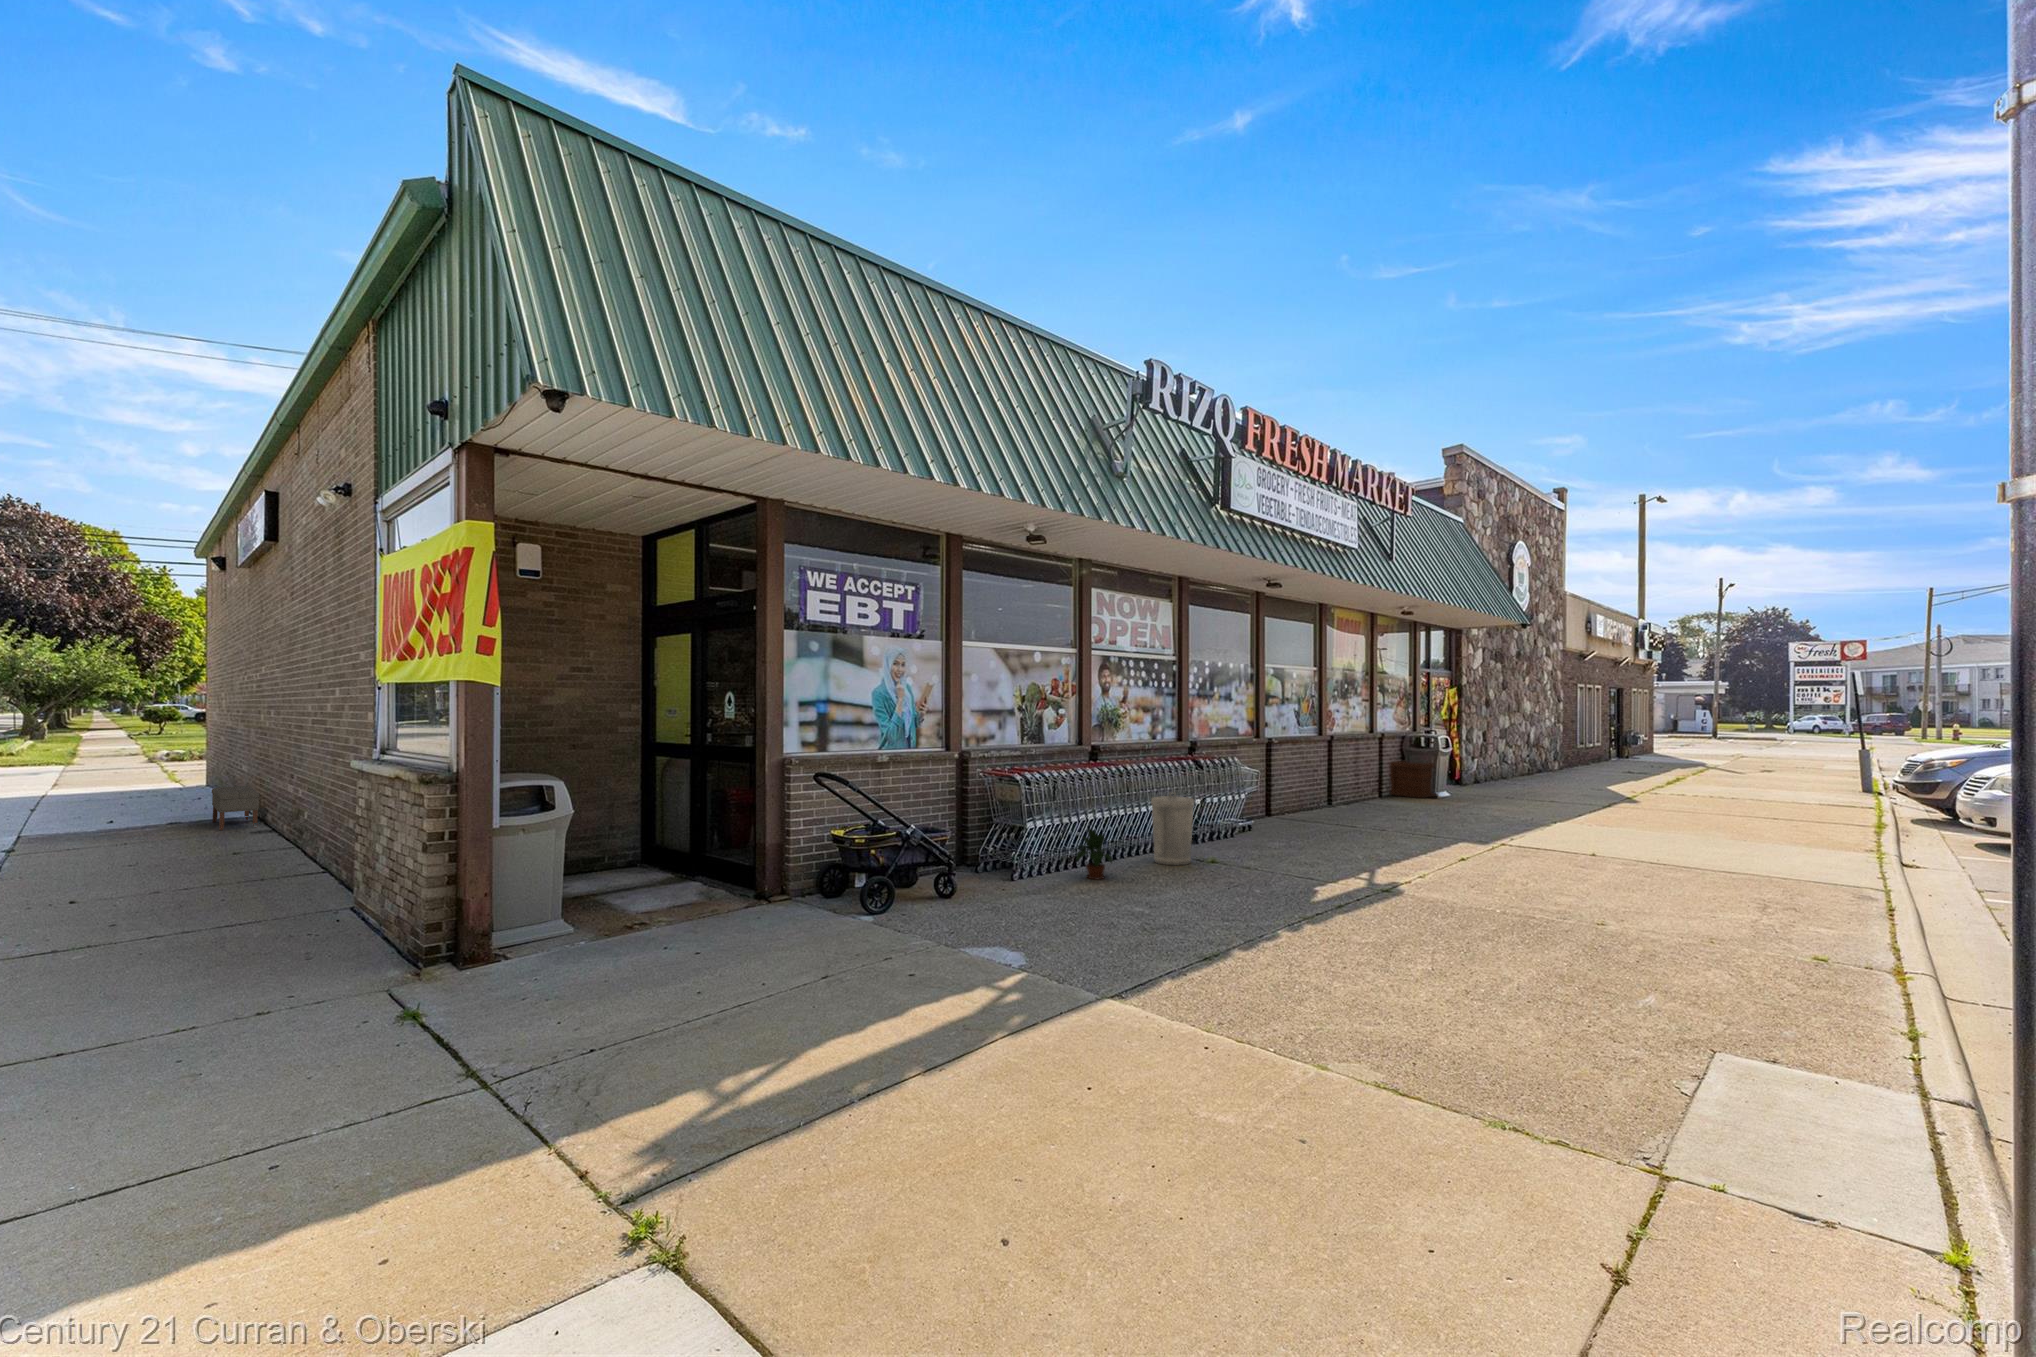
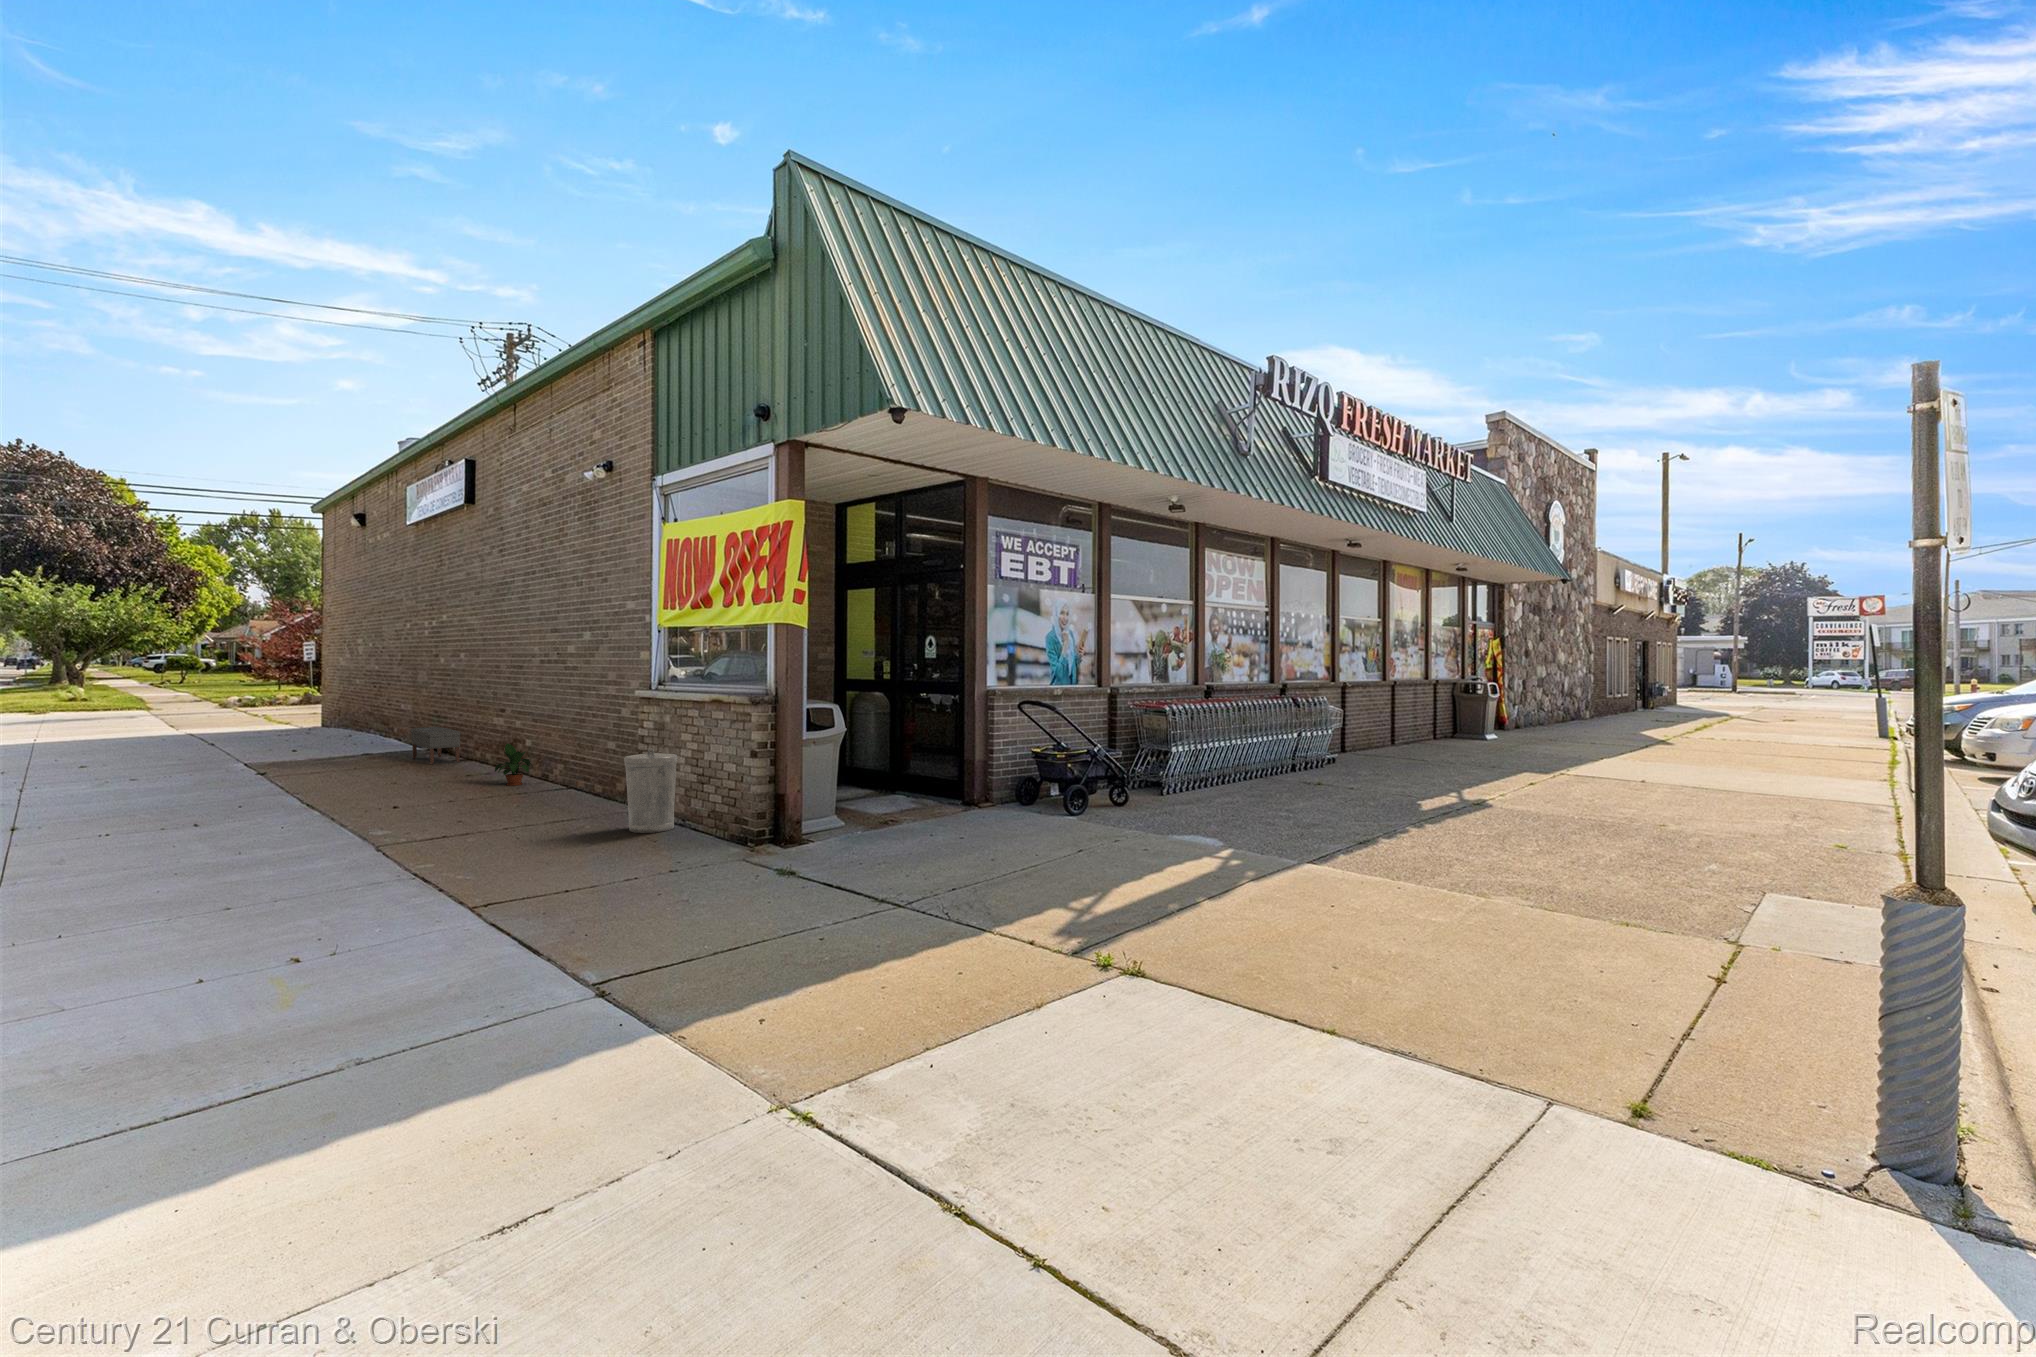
wooden crate: present [1389,760,1439,798] -> none [1441,705,1487,738]
trash can: present [1151,793,1194,865] -> present [624,748,678,833]
potted plant: present [1073,829,1113,879] -> present [495,744,532,786]

